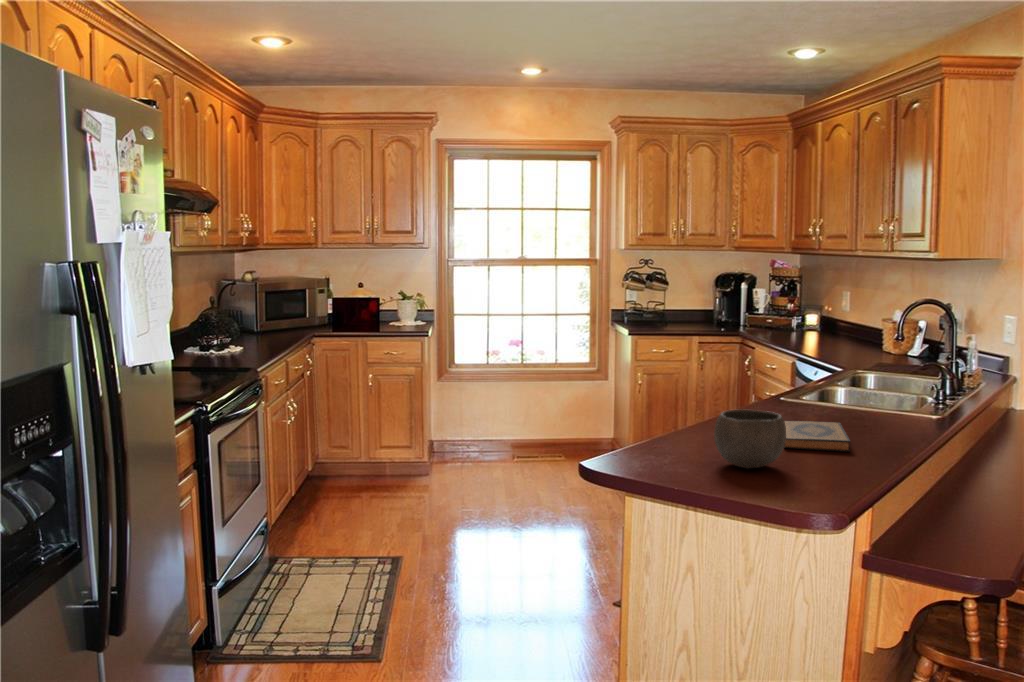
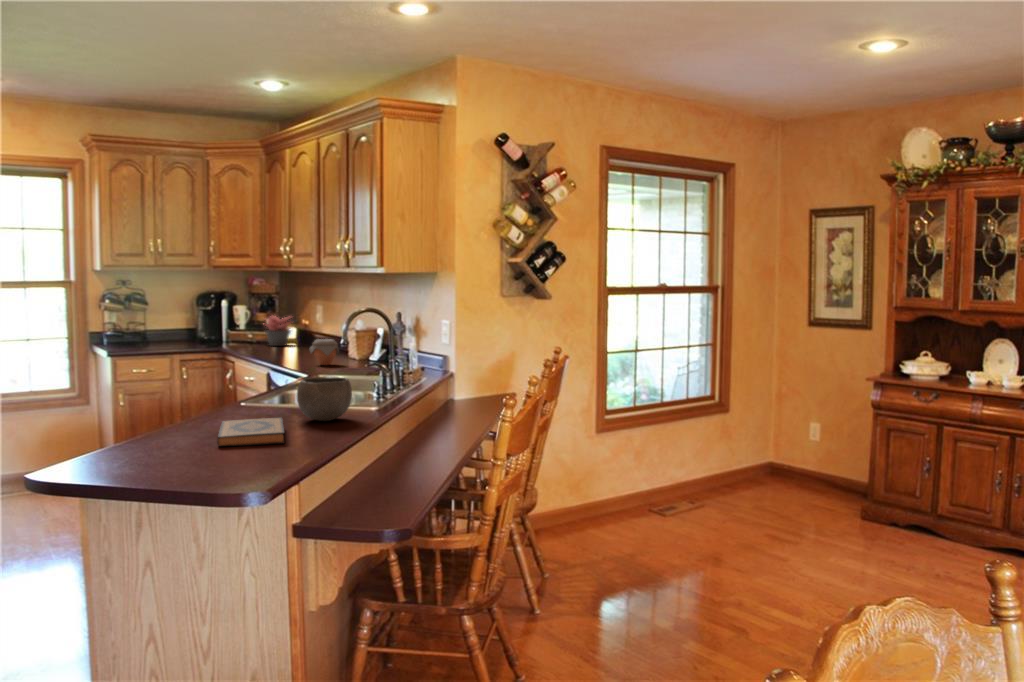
succulent plant: none [781,298,815,332] -> present [266,316,291,346]
jar: none [841,331,877,359] -> present [309,339,339,365]
ceramic bowl: present [714,409,786,468] -> present [297,377,352,421]

